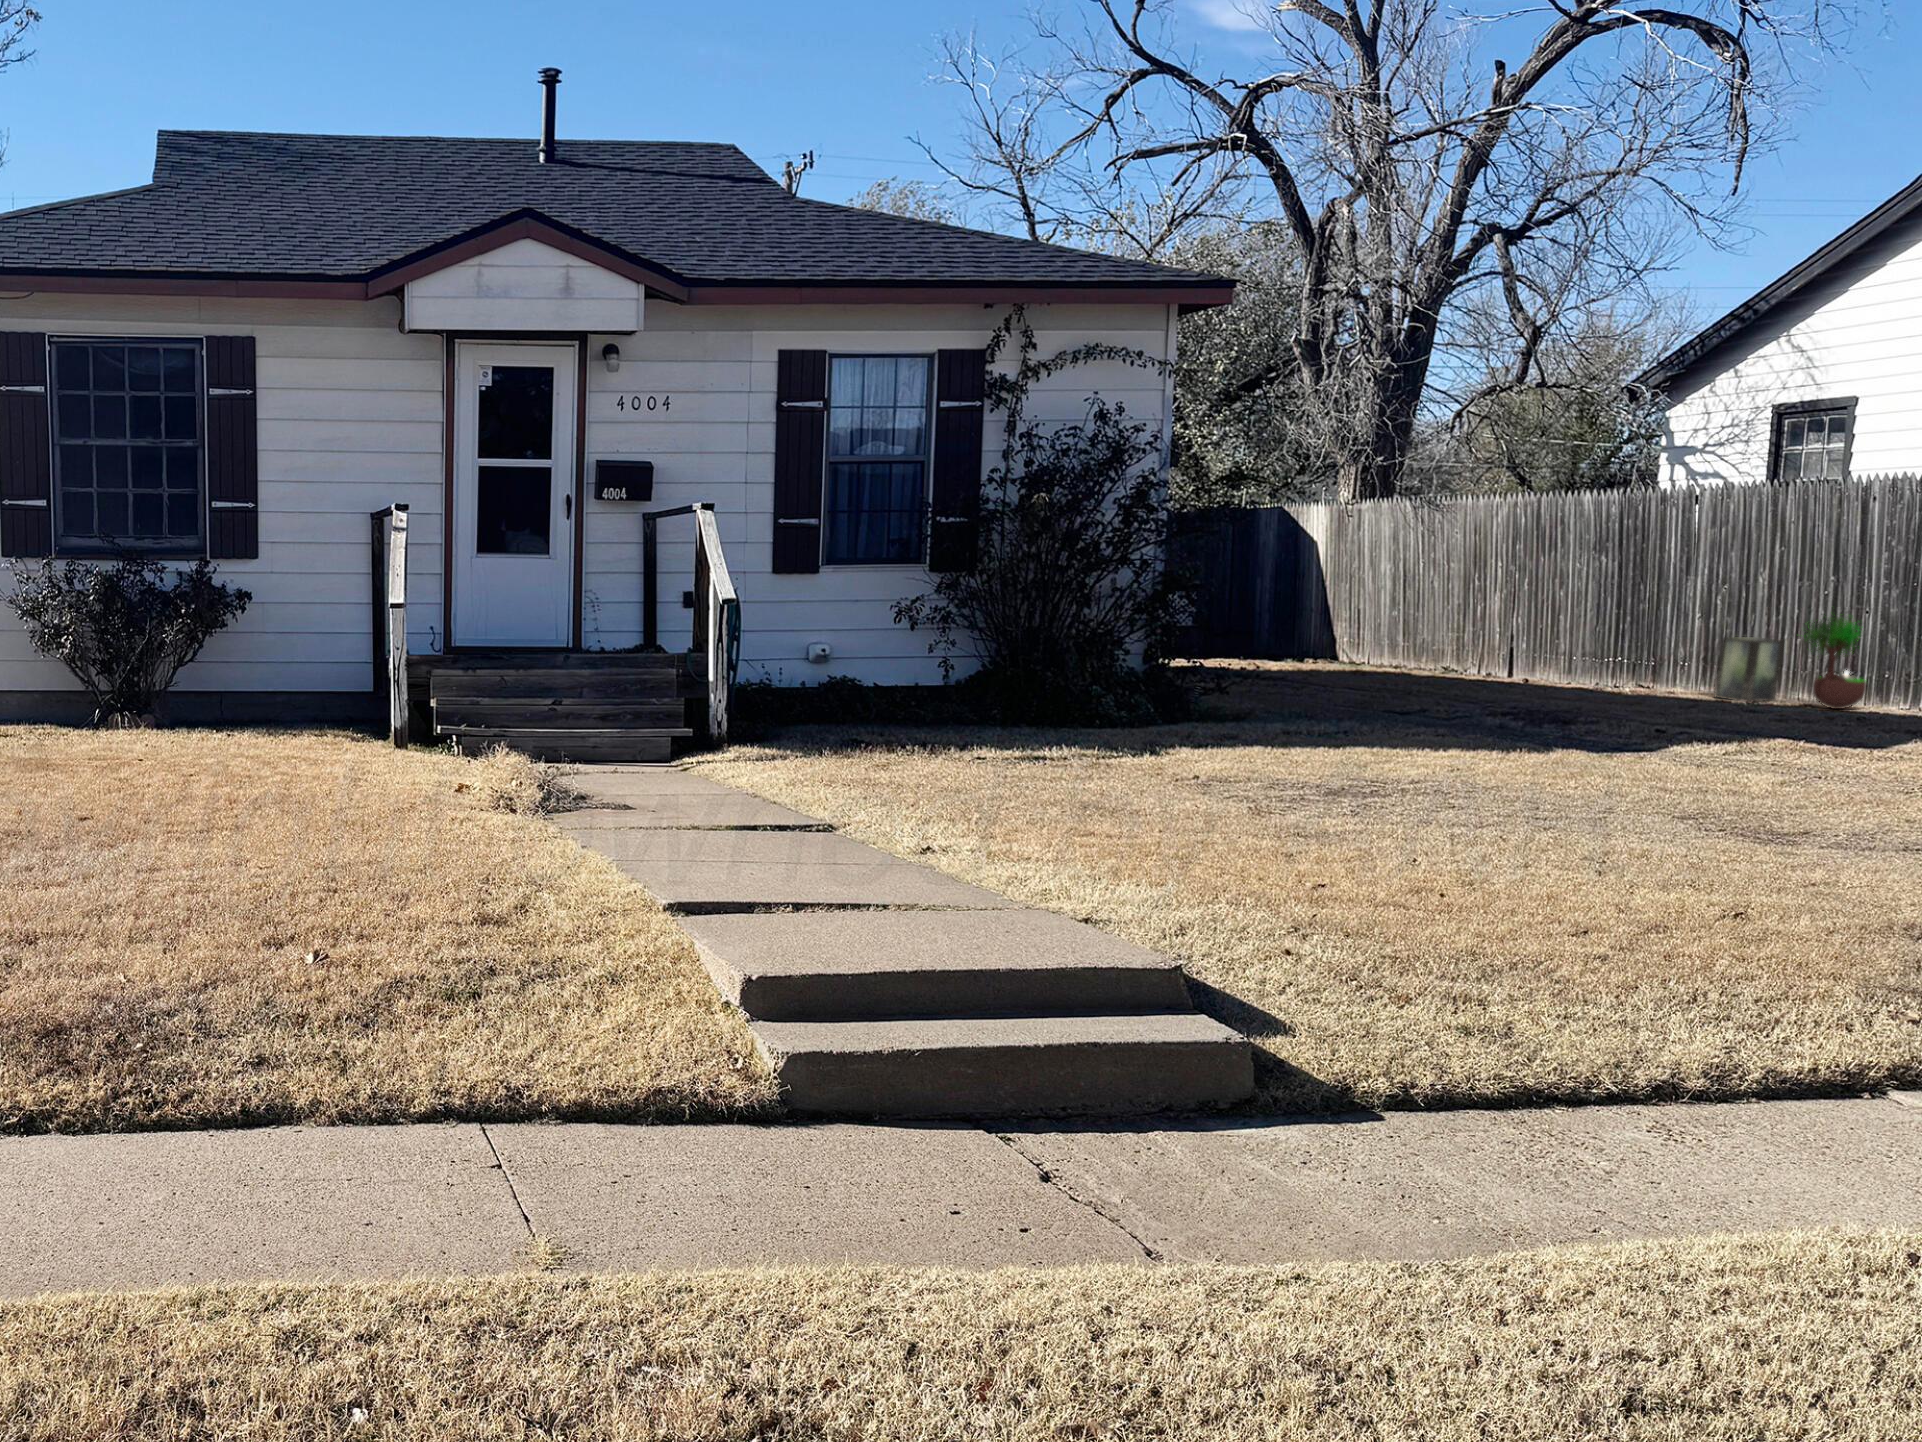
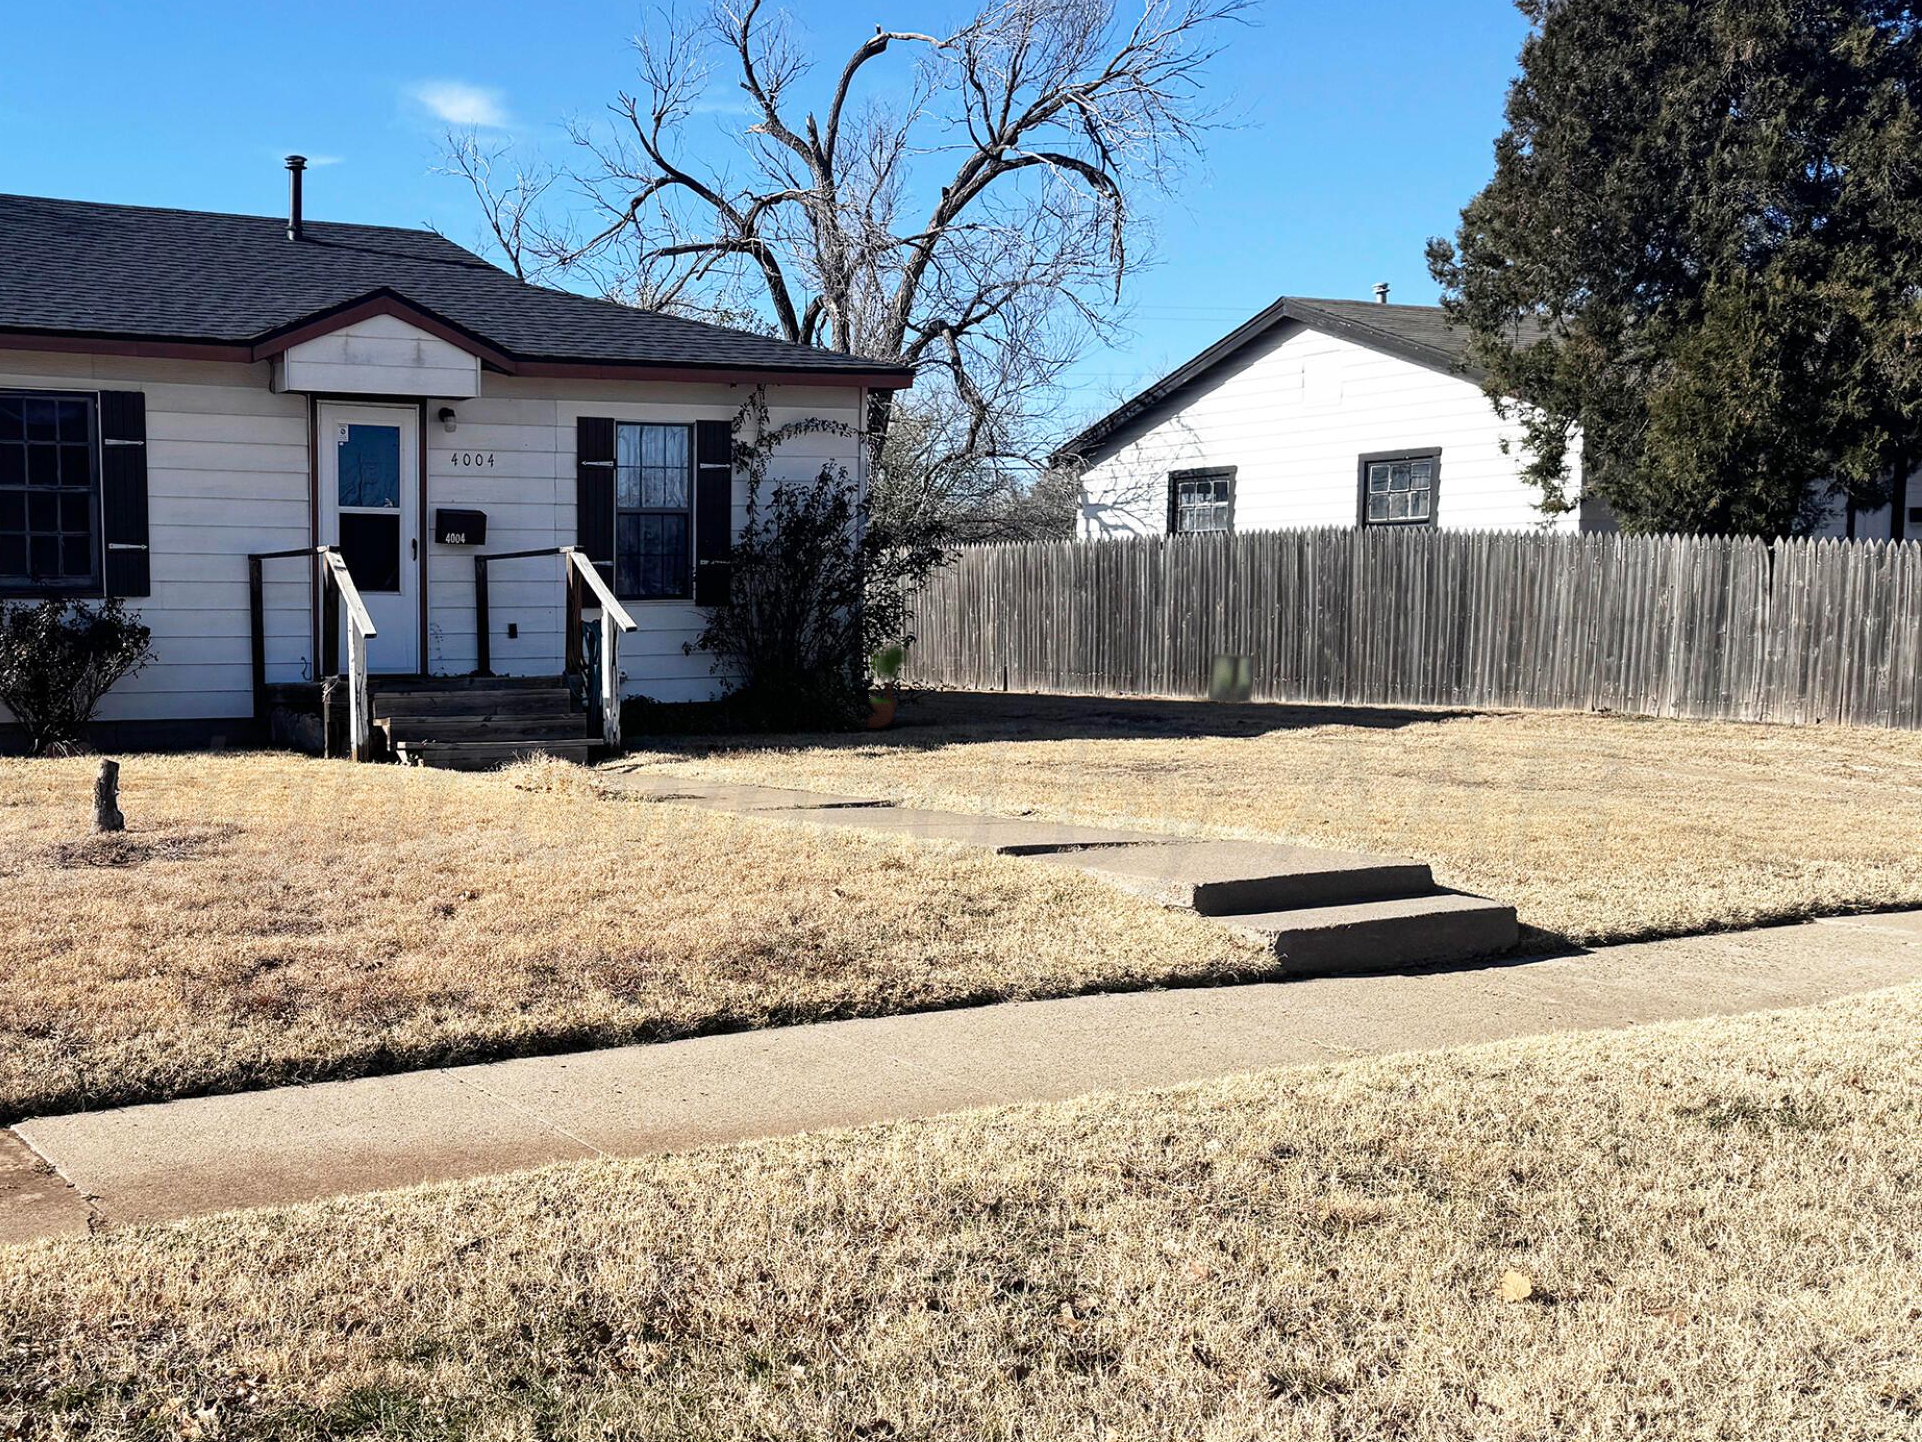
potted tree: present [1801,612,1866,709] -> present [868,641,910,728]

